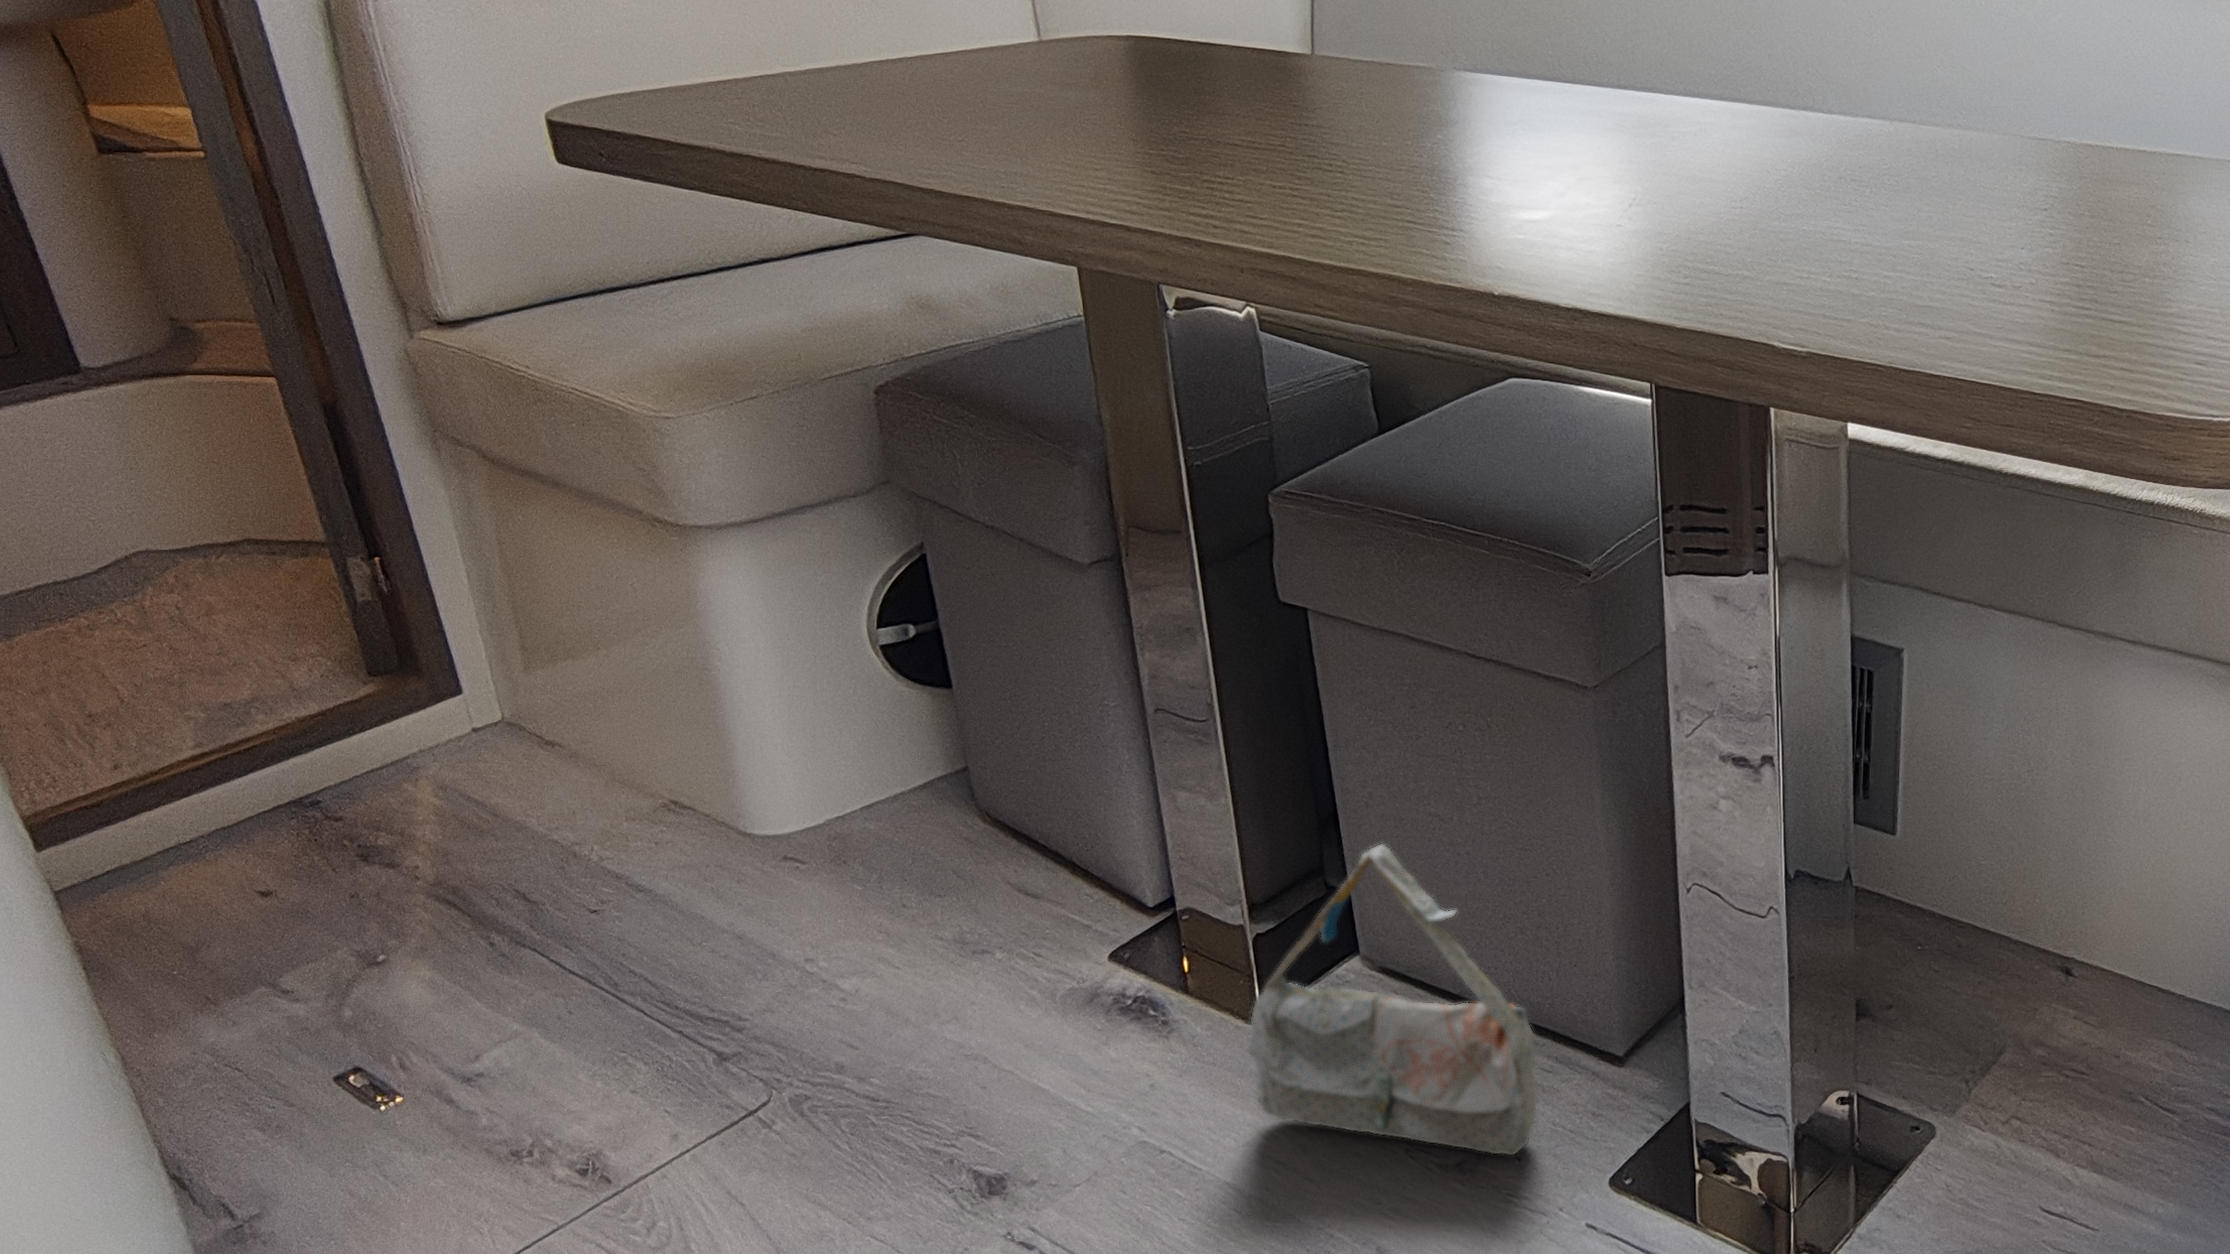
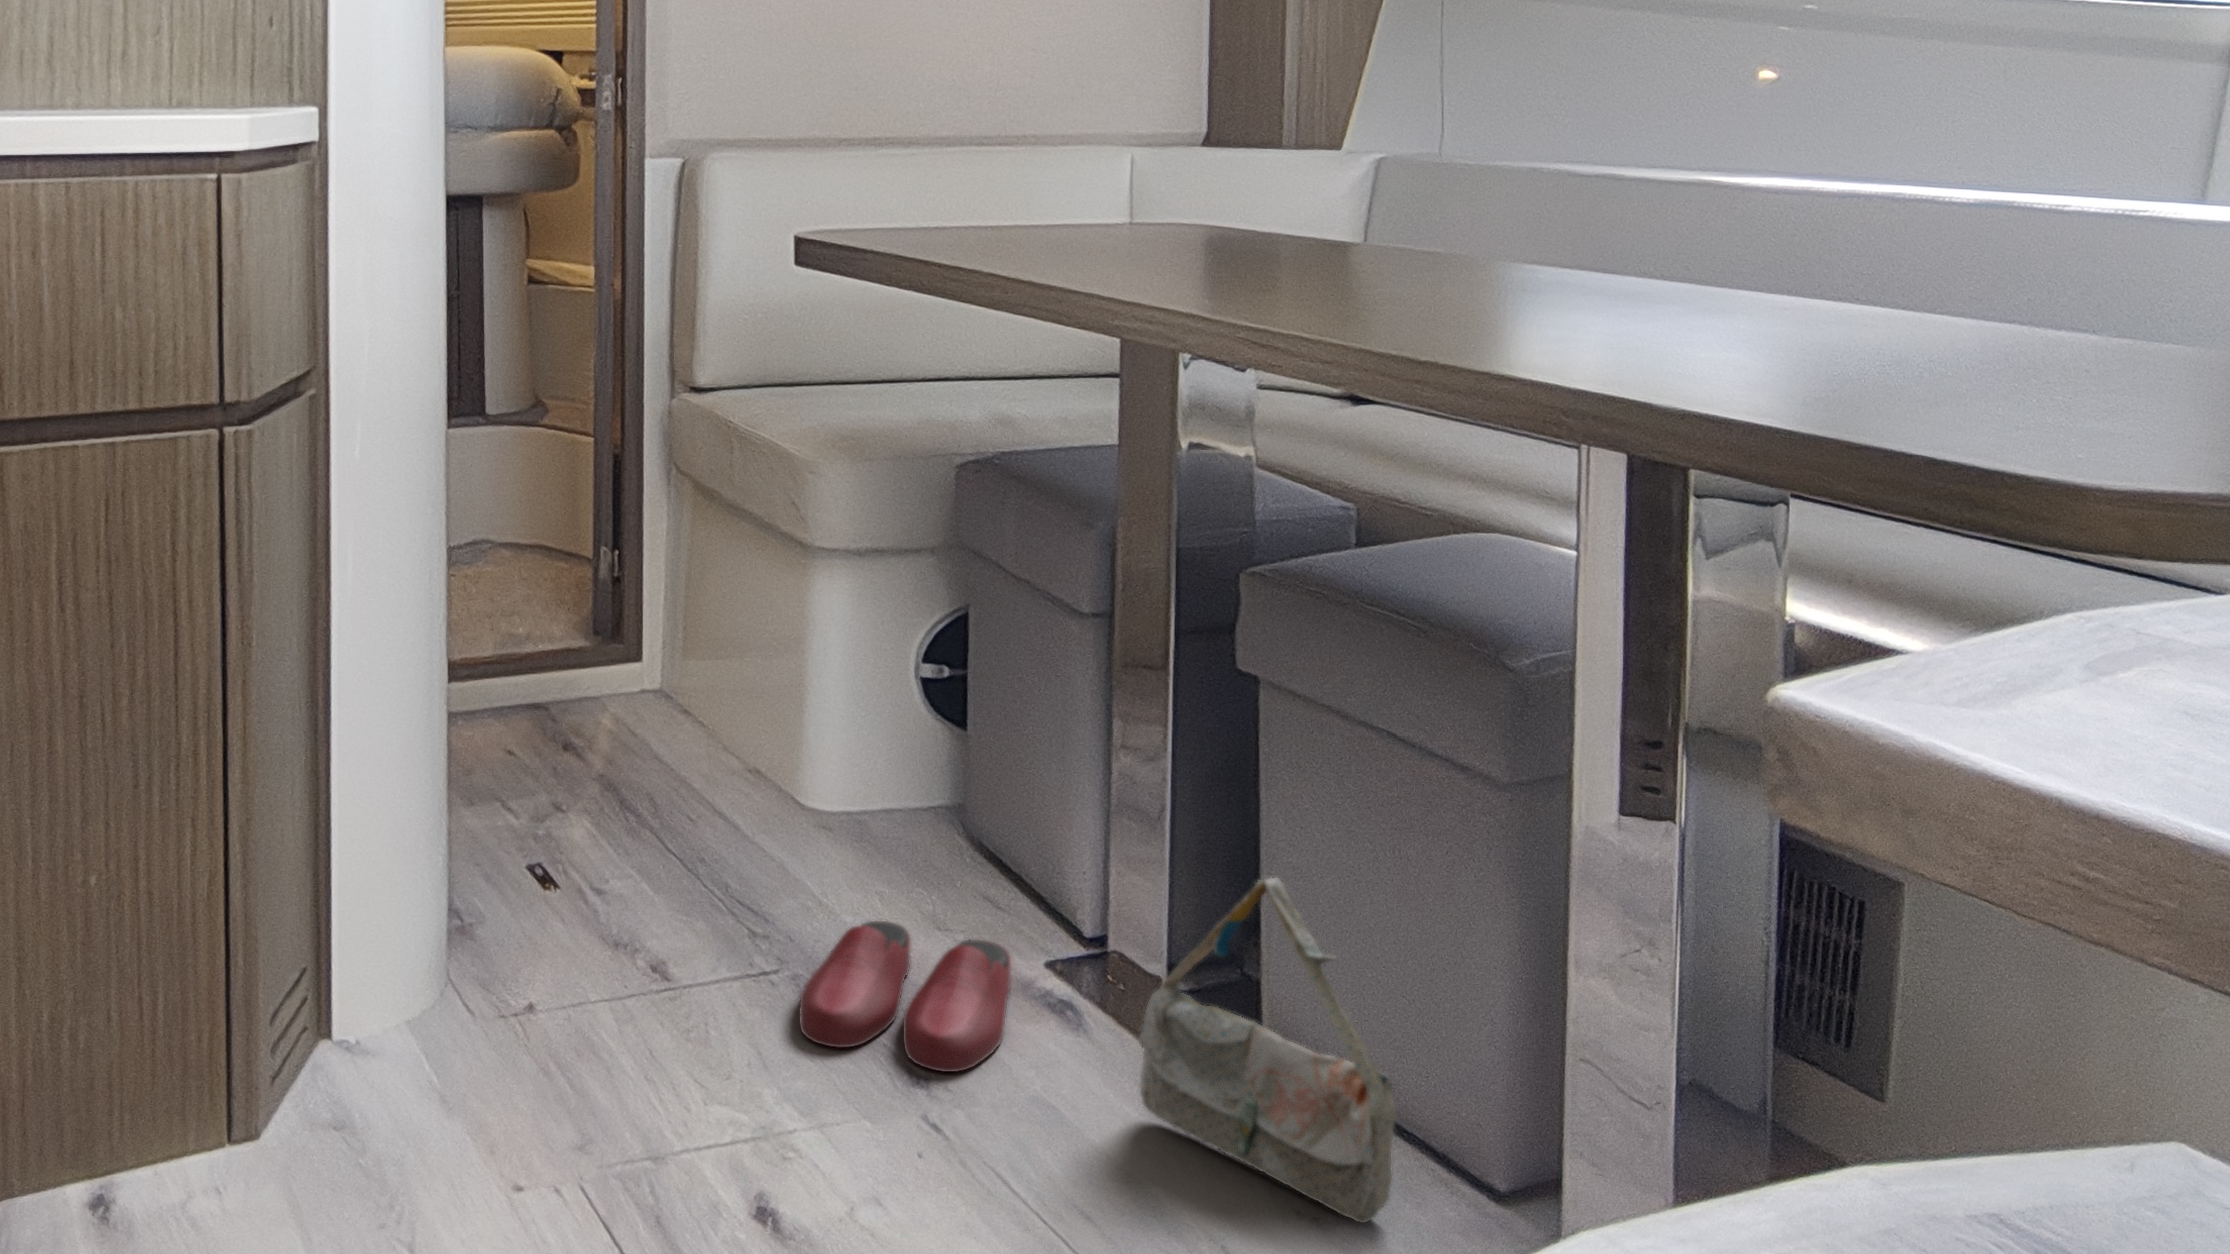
slippers: none [802,958,1081,1197] -> present [799,921,1011,1072]

